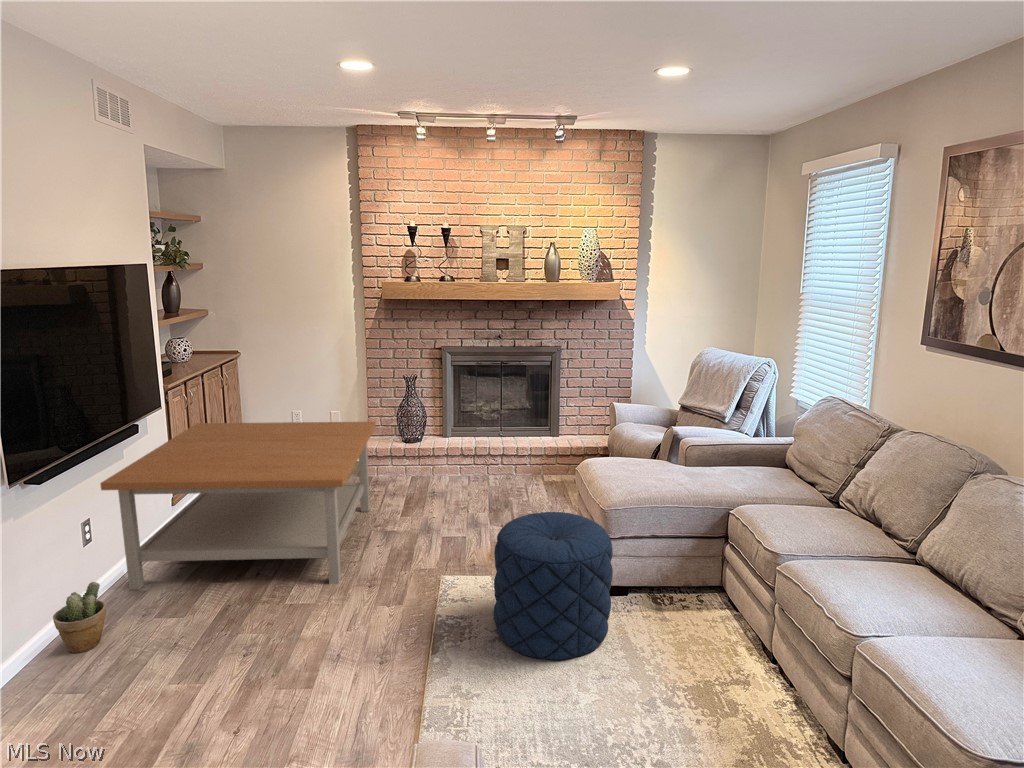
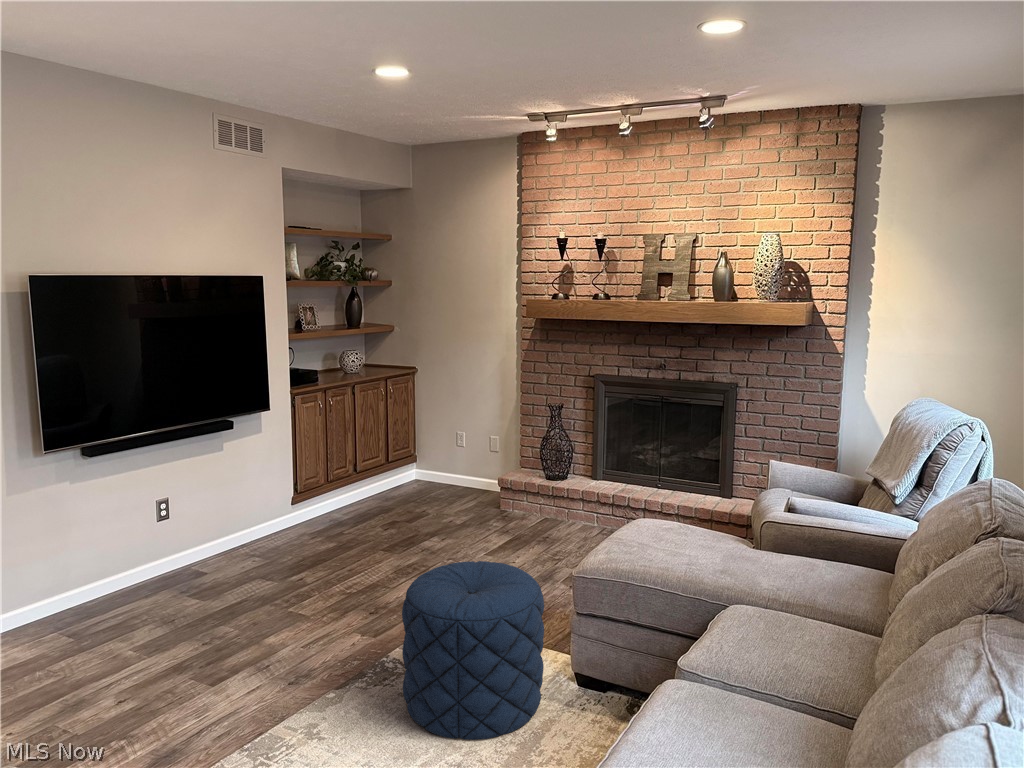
coffee table: present [100,422,376,590] -> none [187,429,474,602]
potted plant: present [53,582,106,653] -> none [108,544,150,602]

